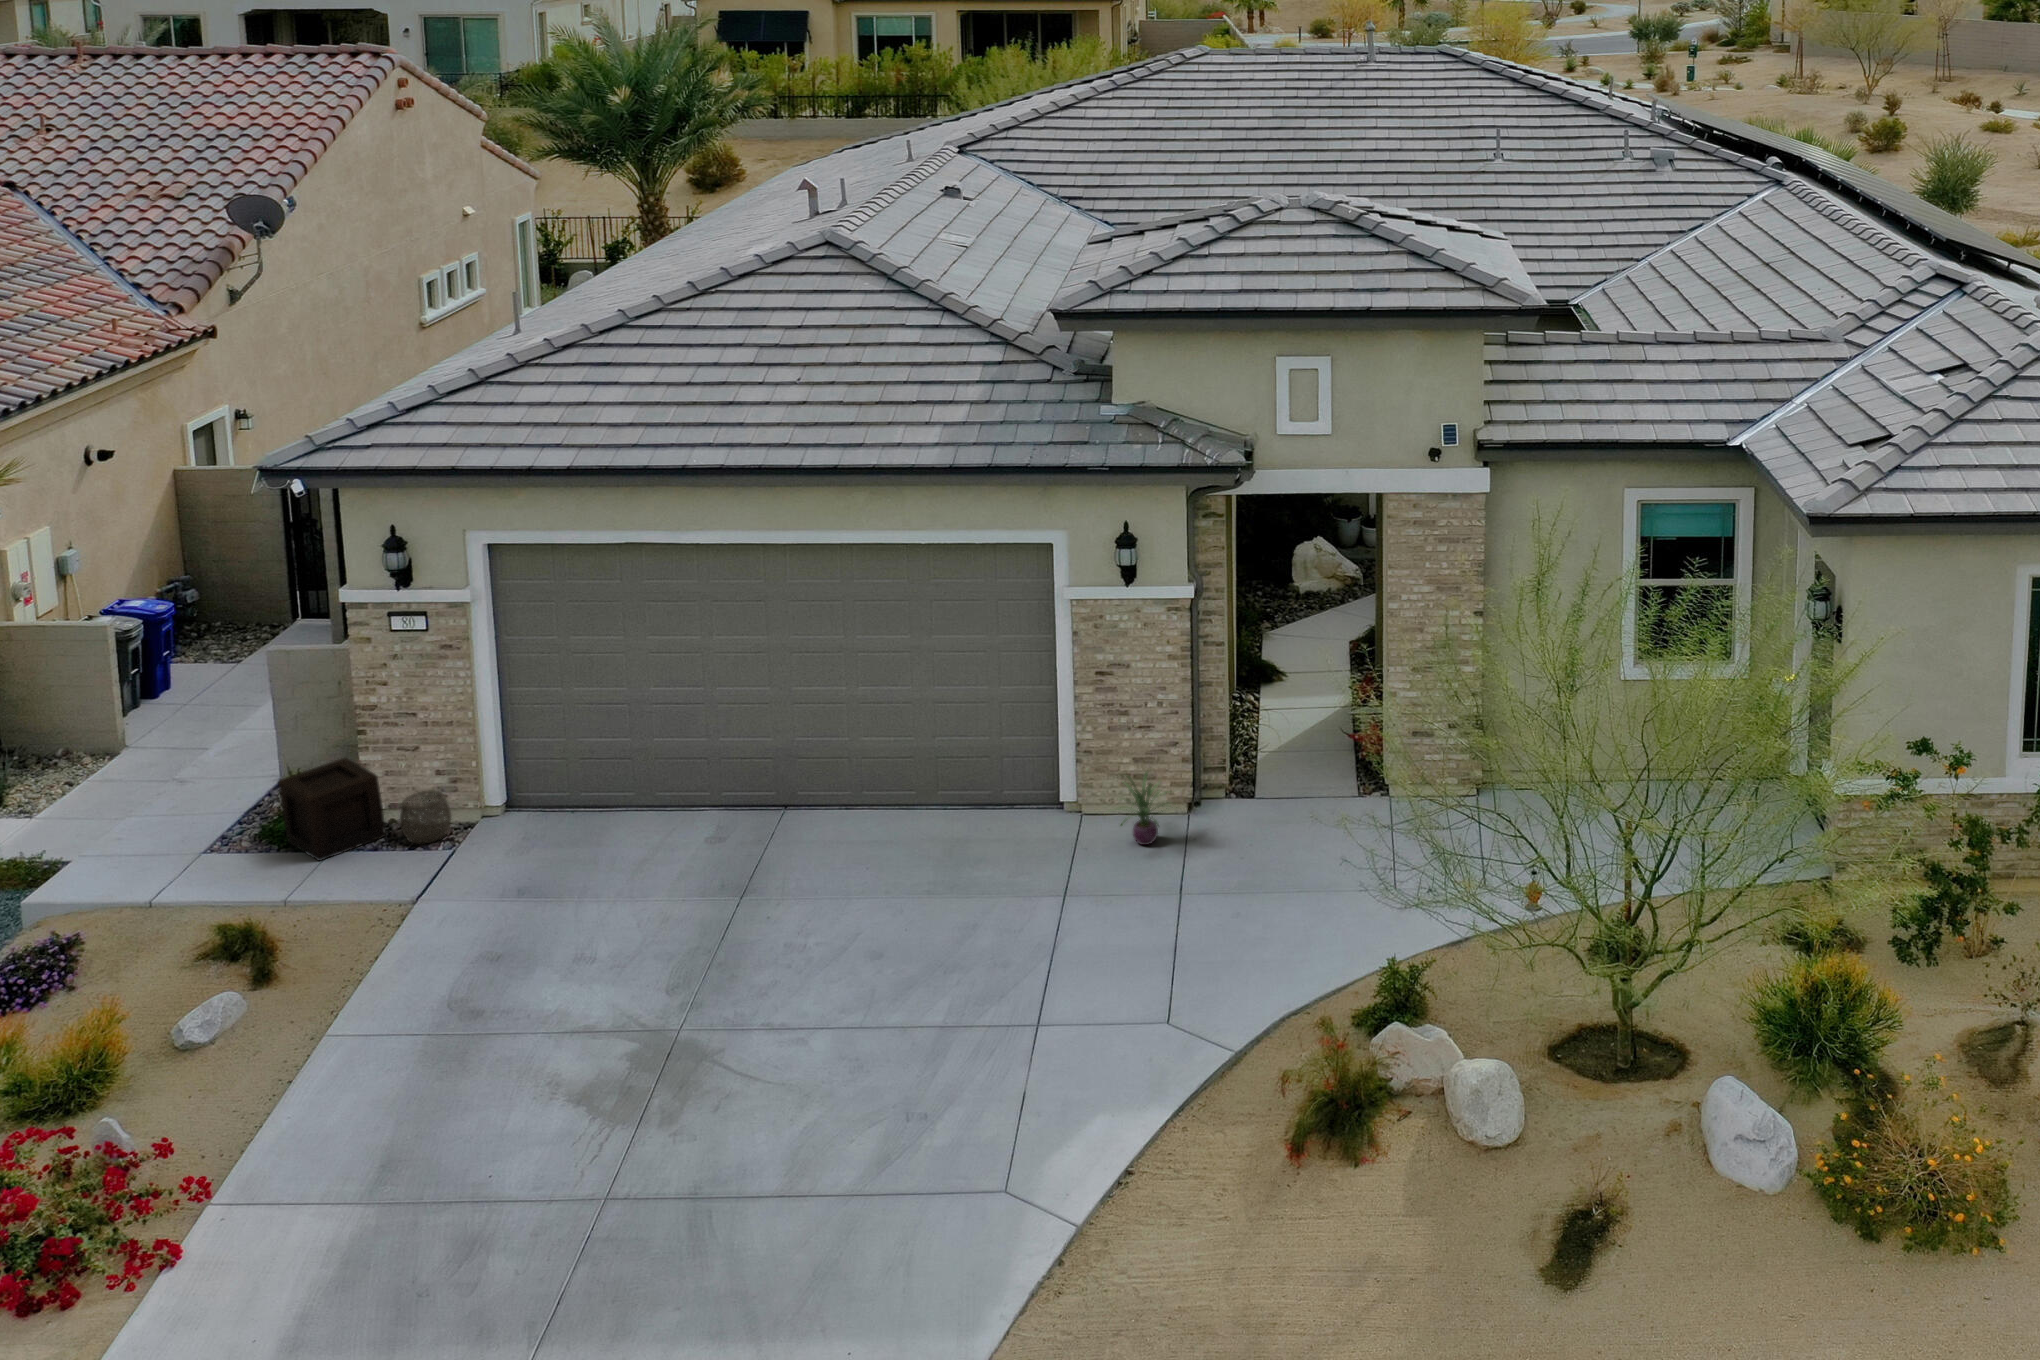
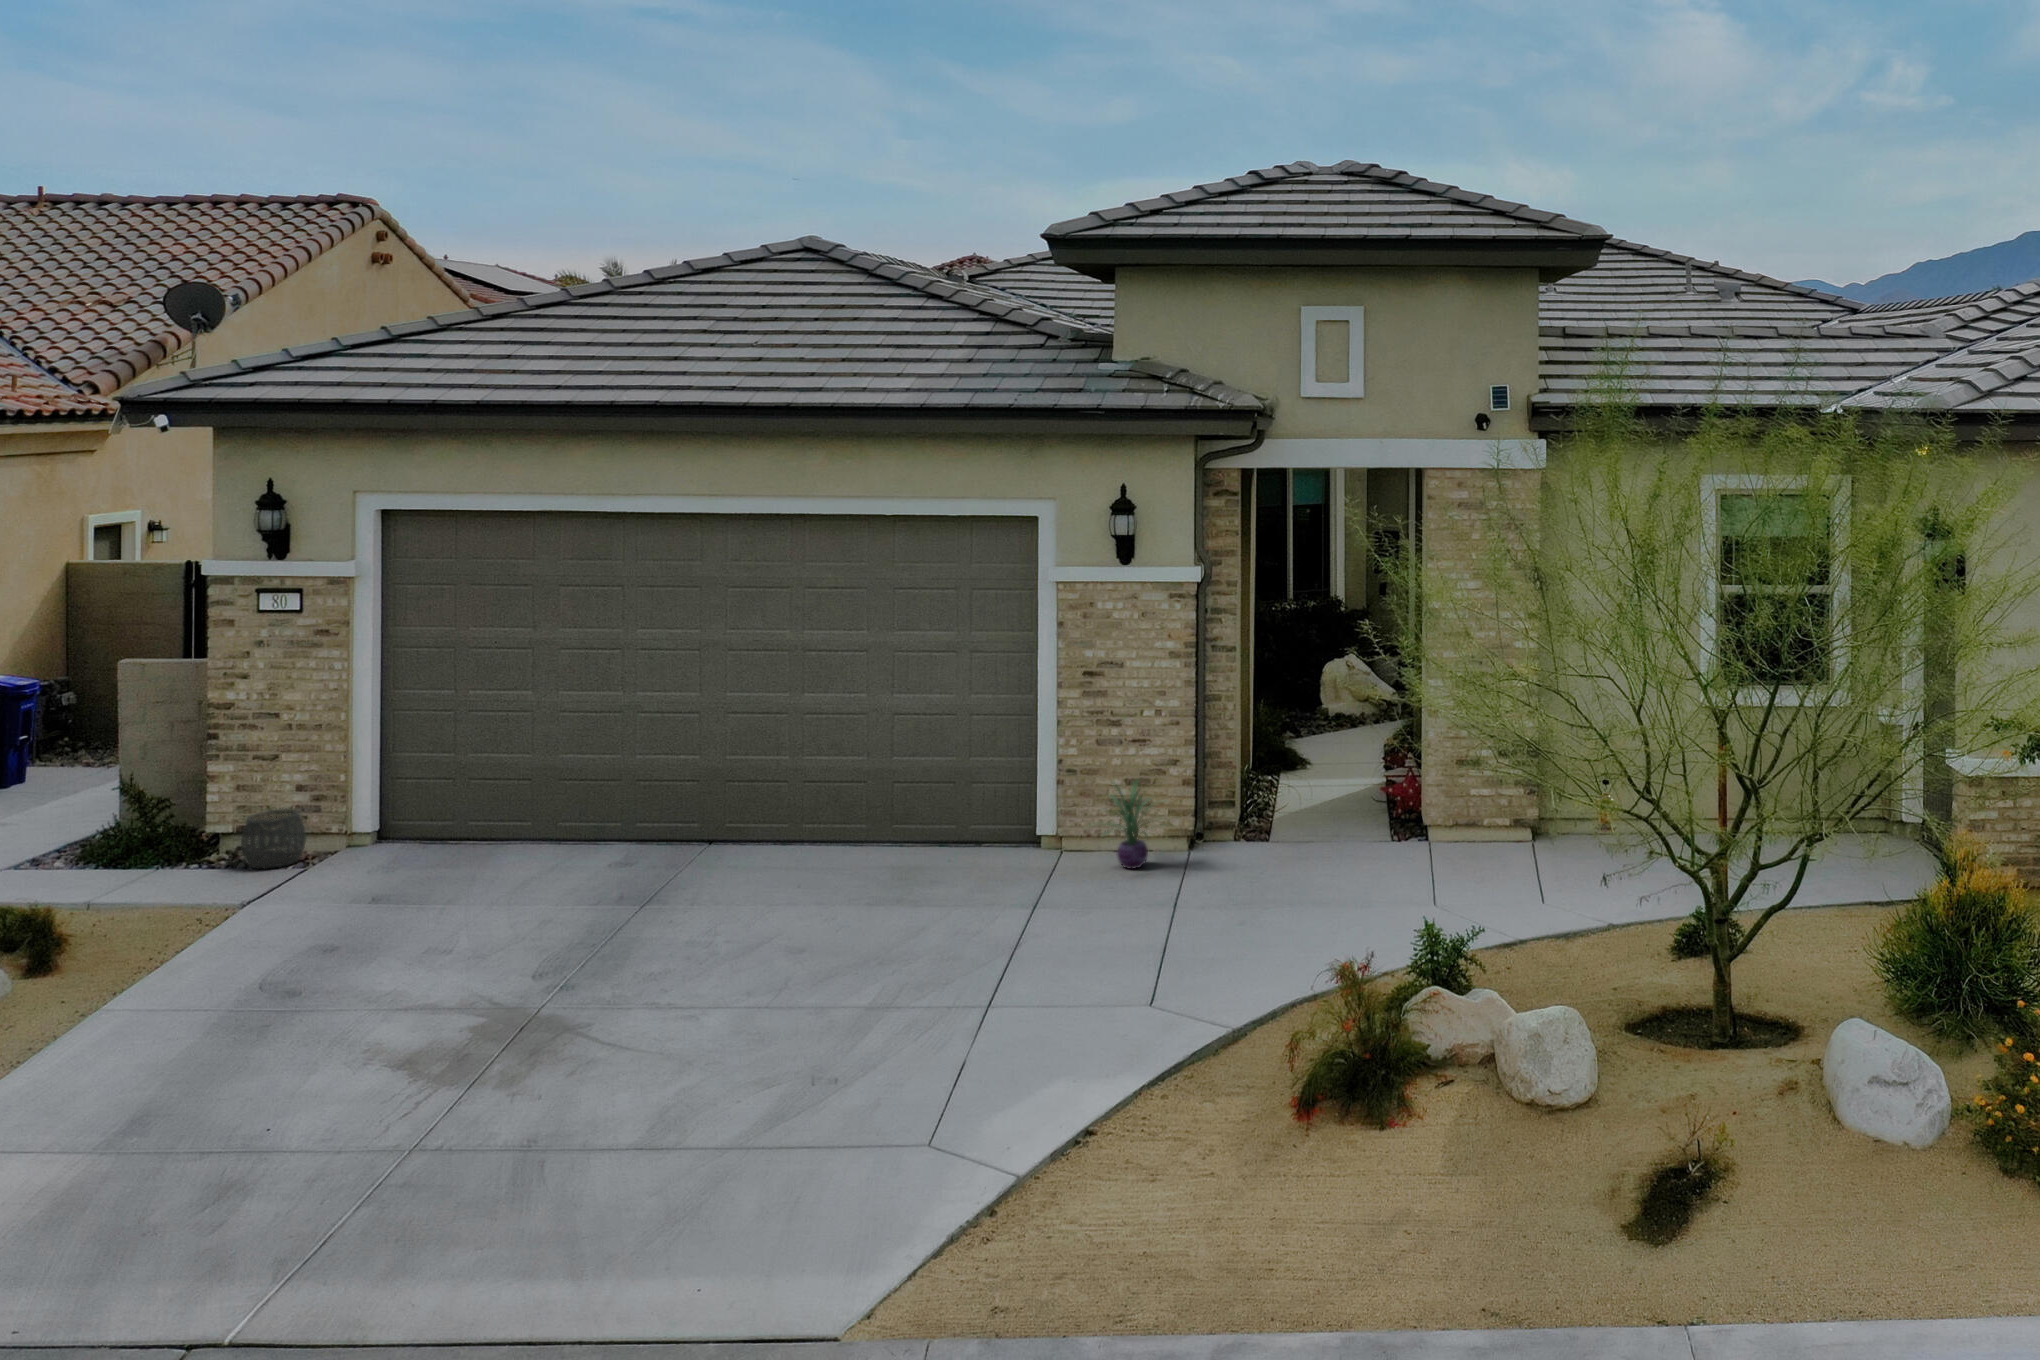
wooden crate: present [279,758,386,861] -> none [102,773,224,882]

